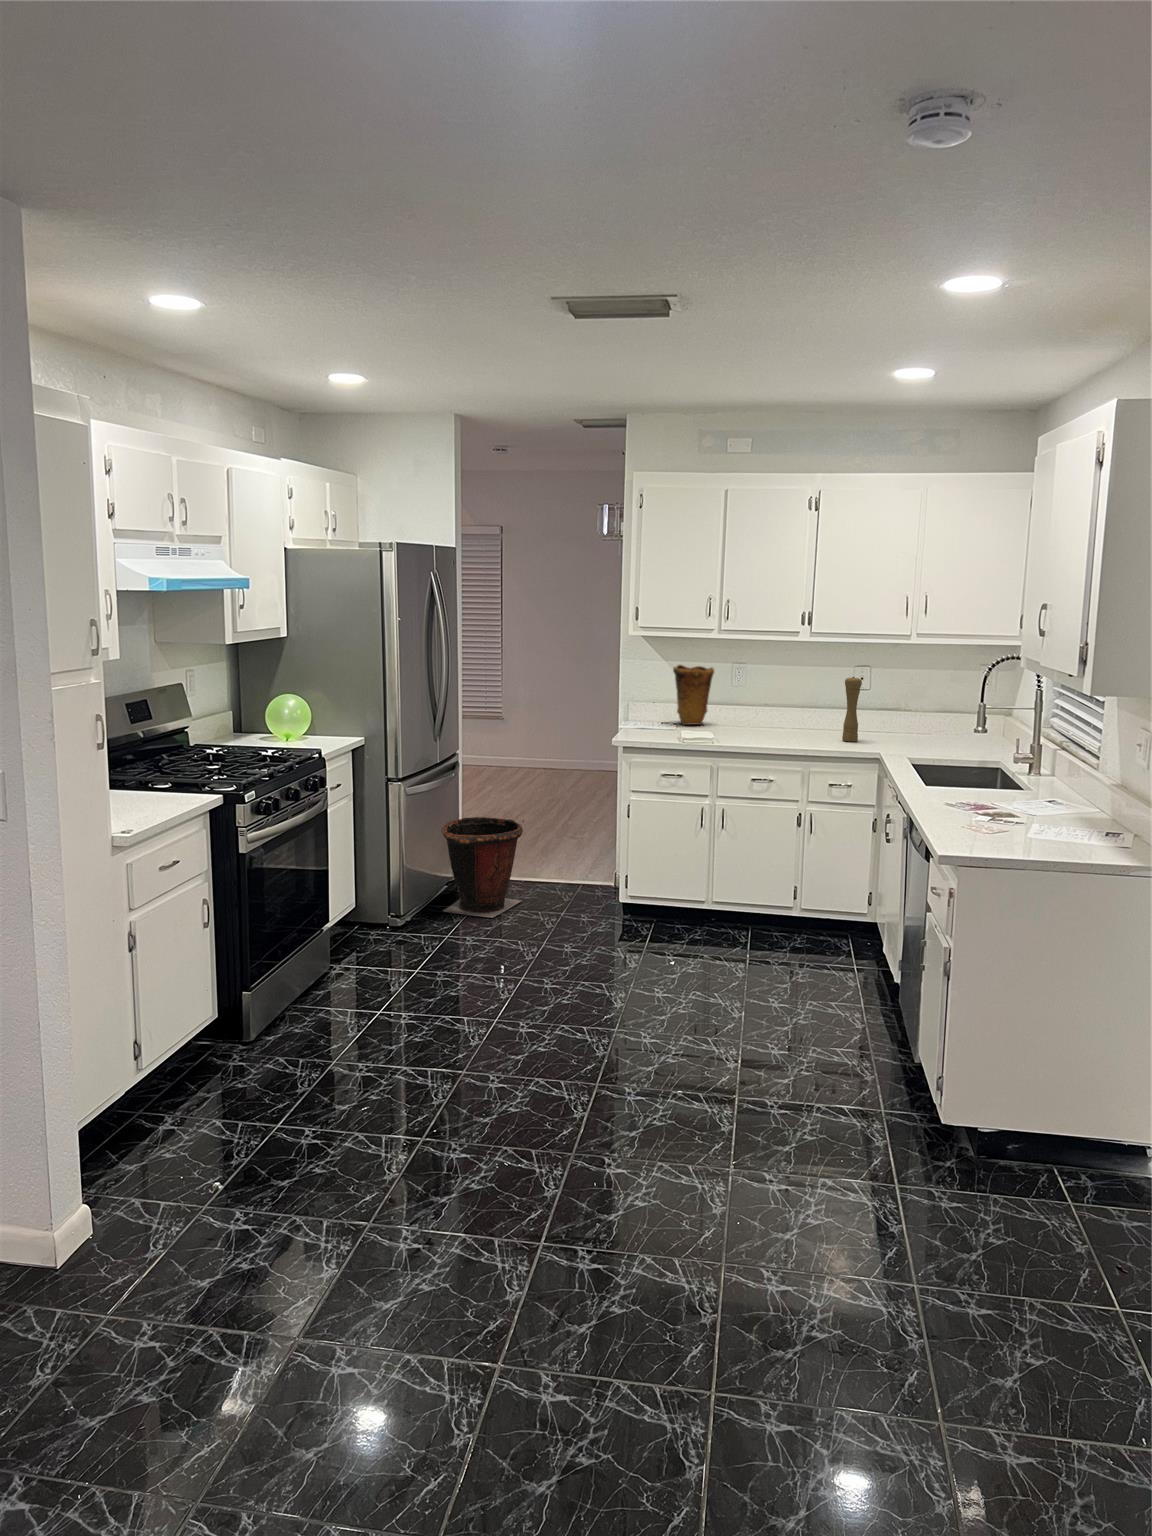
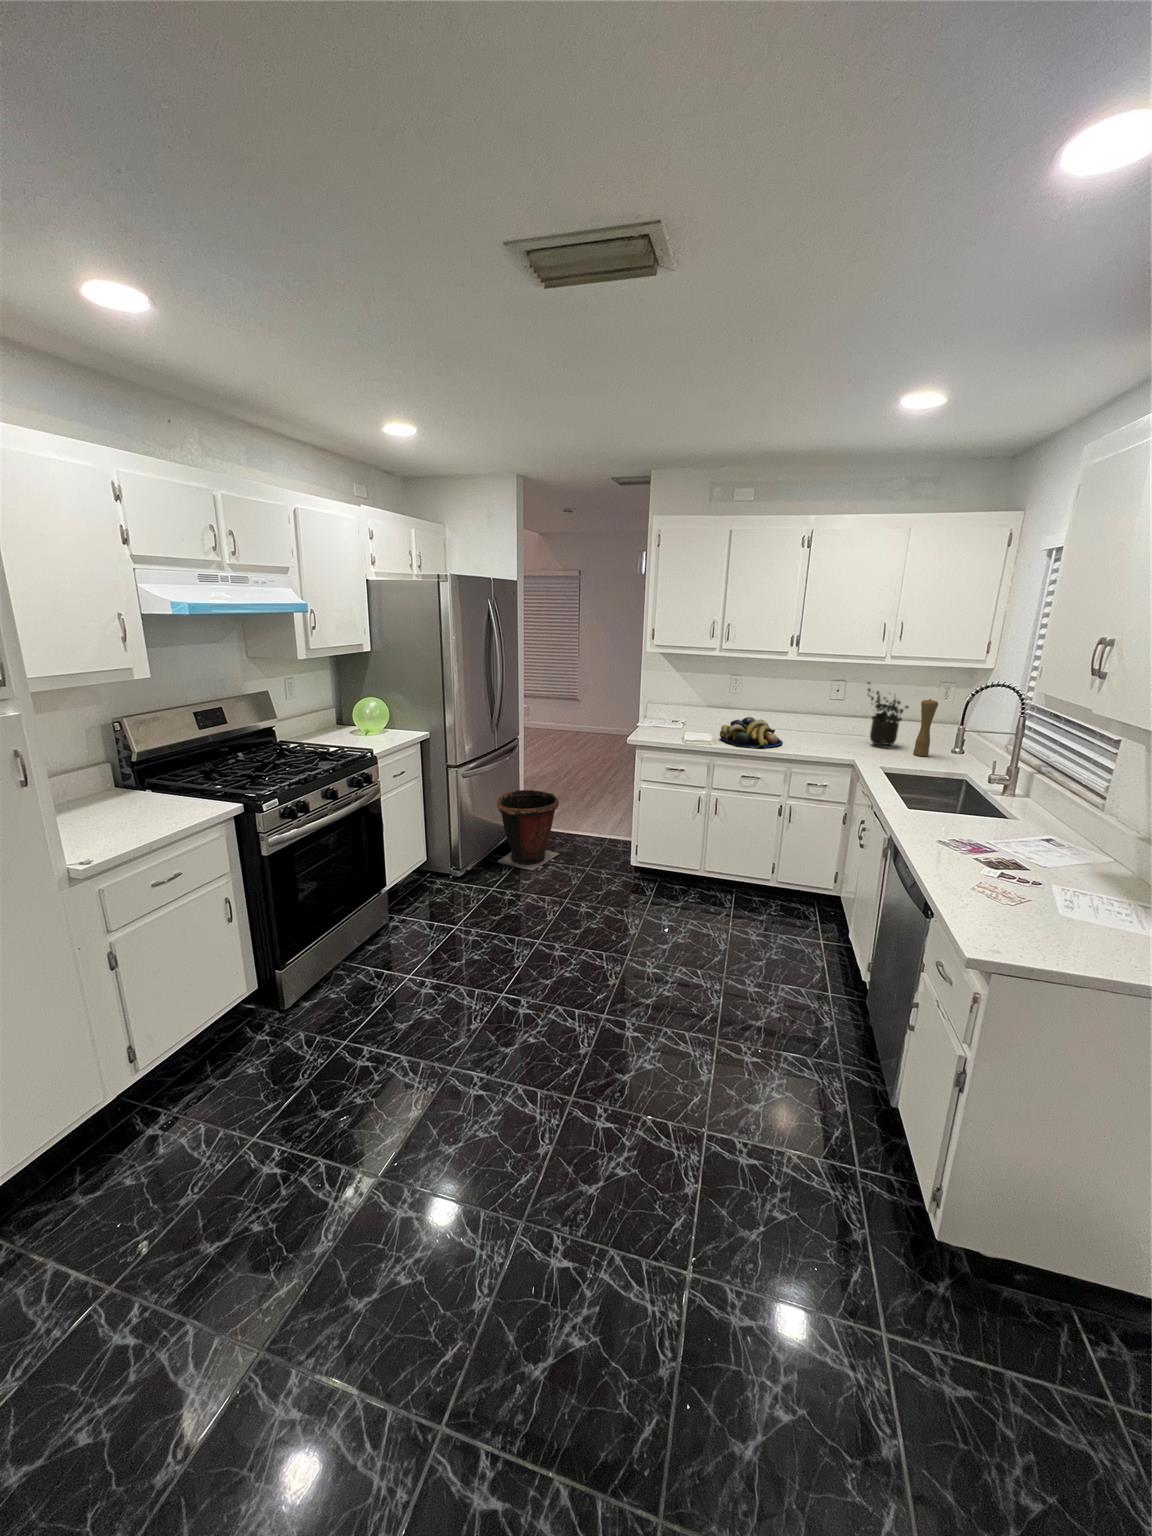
potted plant: none [893,664,941,740] -> present [868,682,908,746]
vase: present [673,665,714,725] -> none [682,676,715,725]
pepper mill: present [842,677,862,741] -> present [913,699,938,756]
fruit bowl: none [724,710,800,744] -> present [720,717,783,748]

